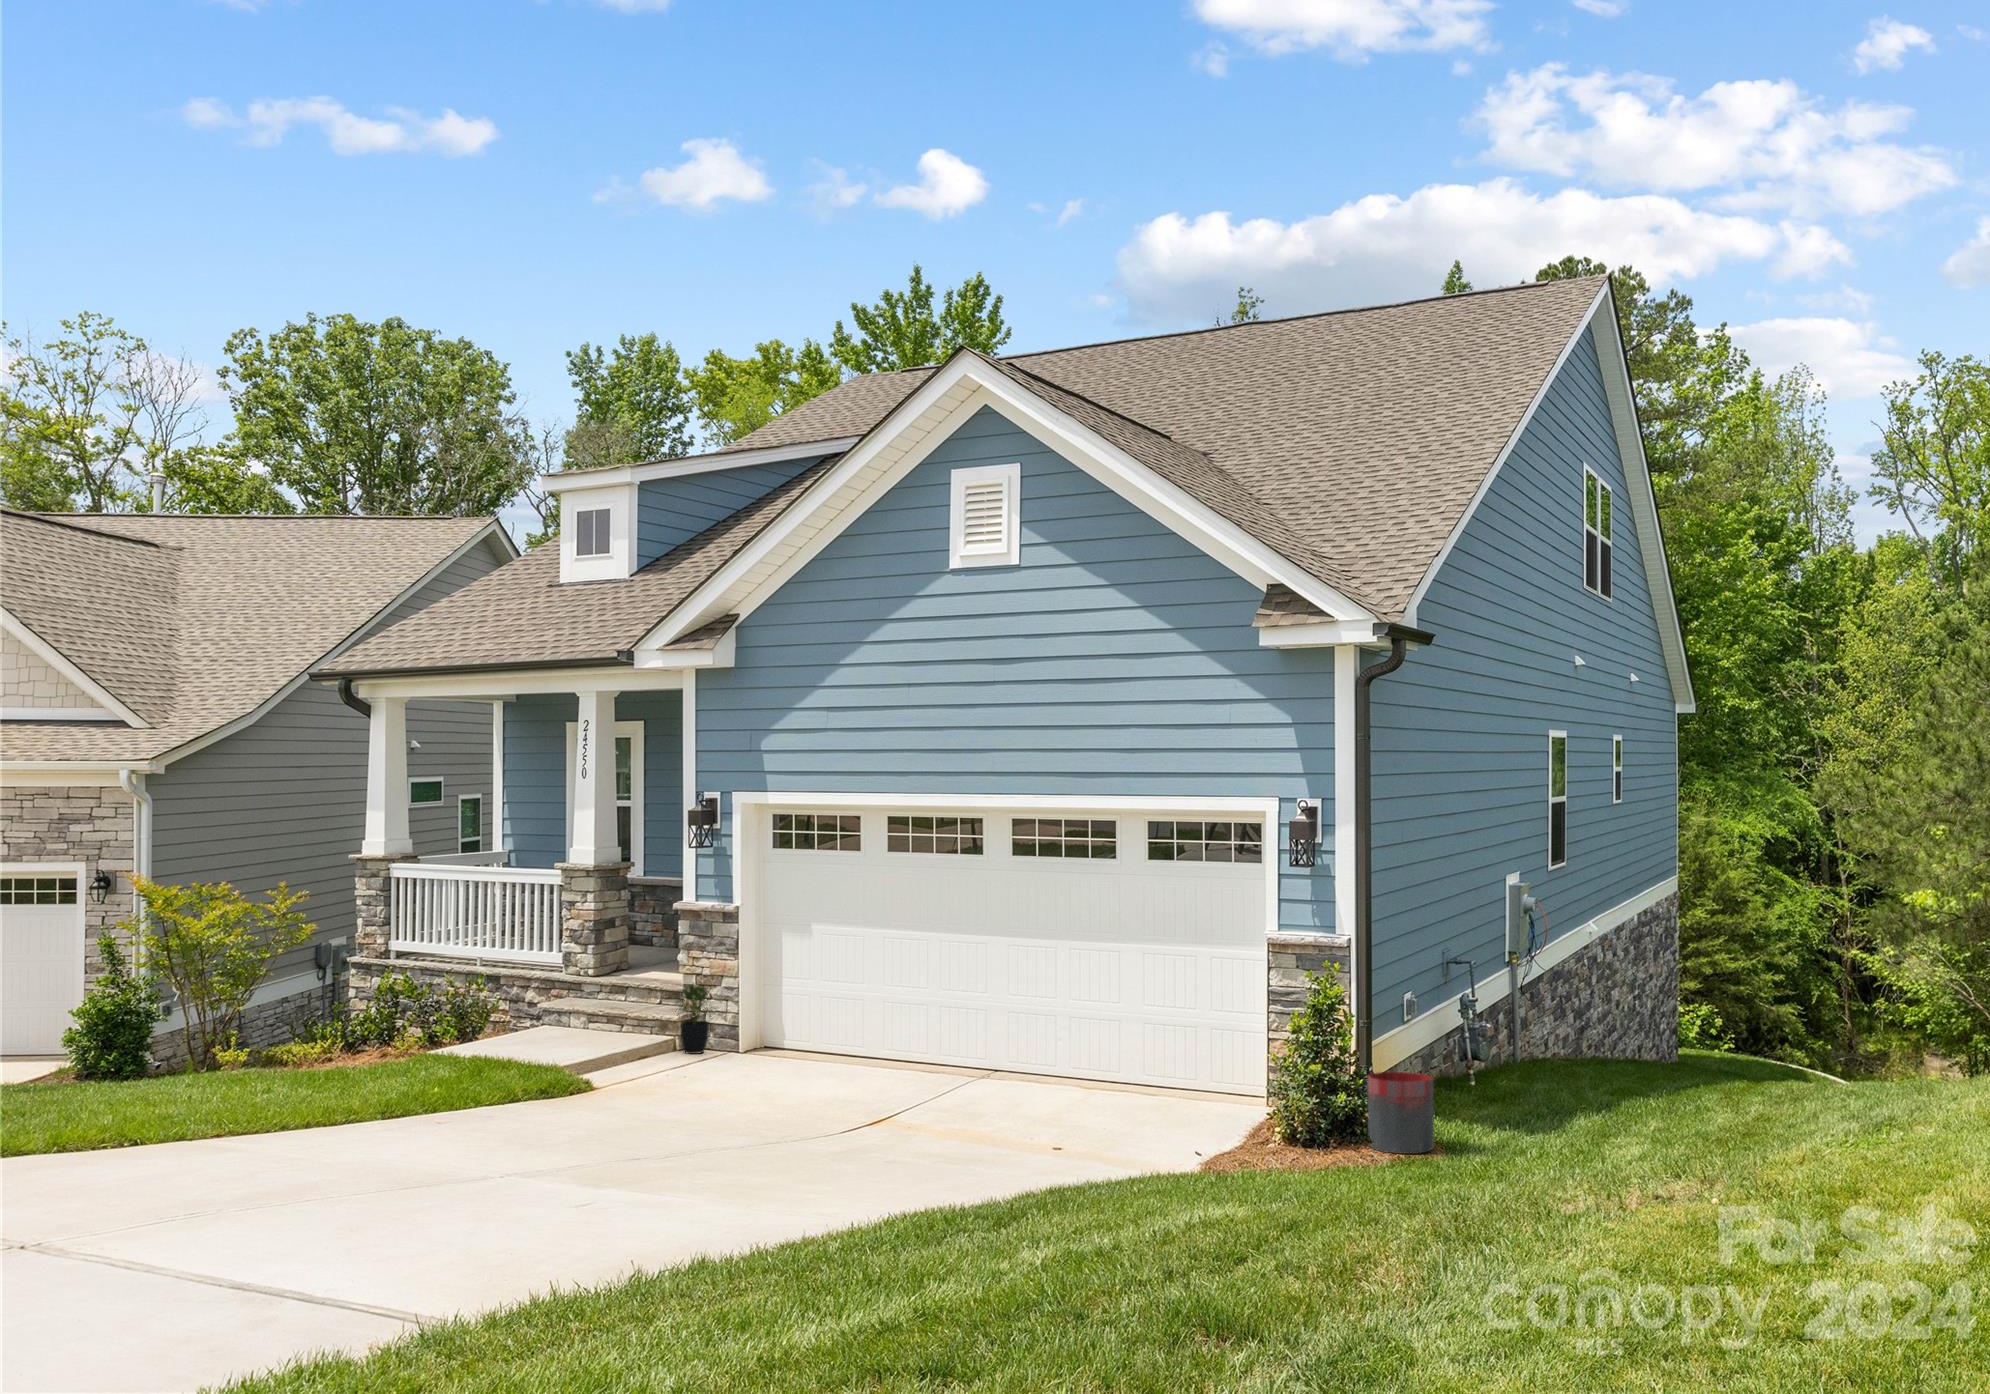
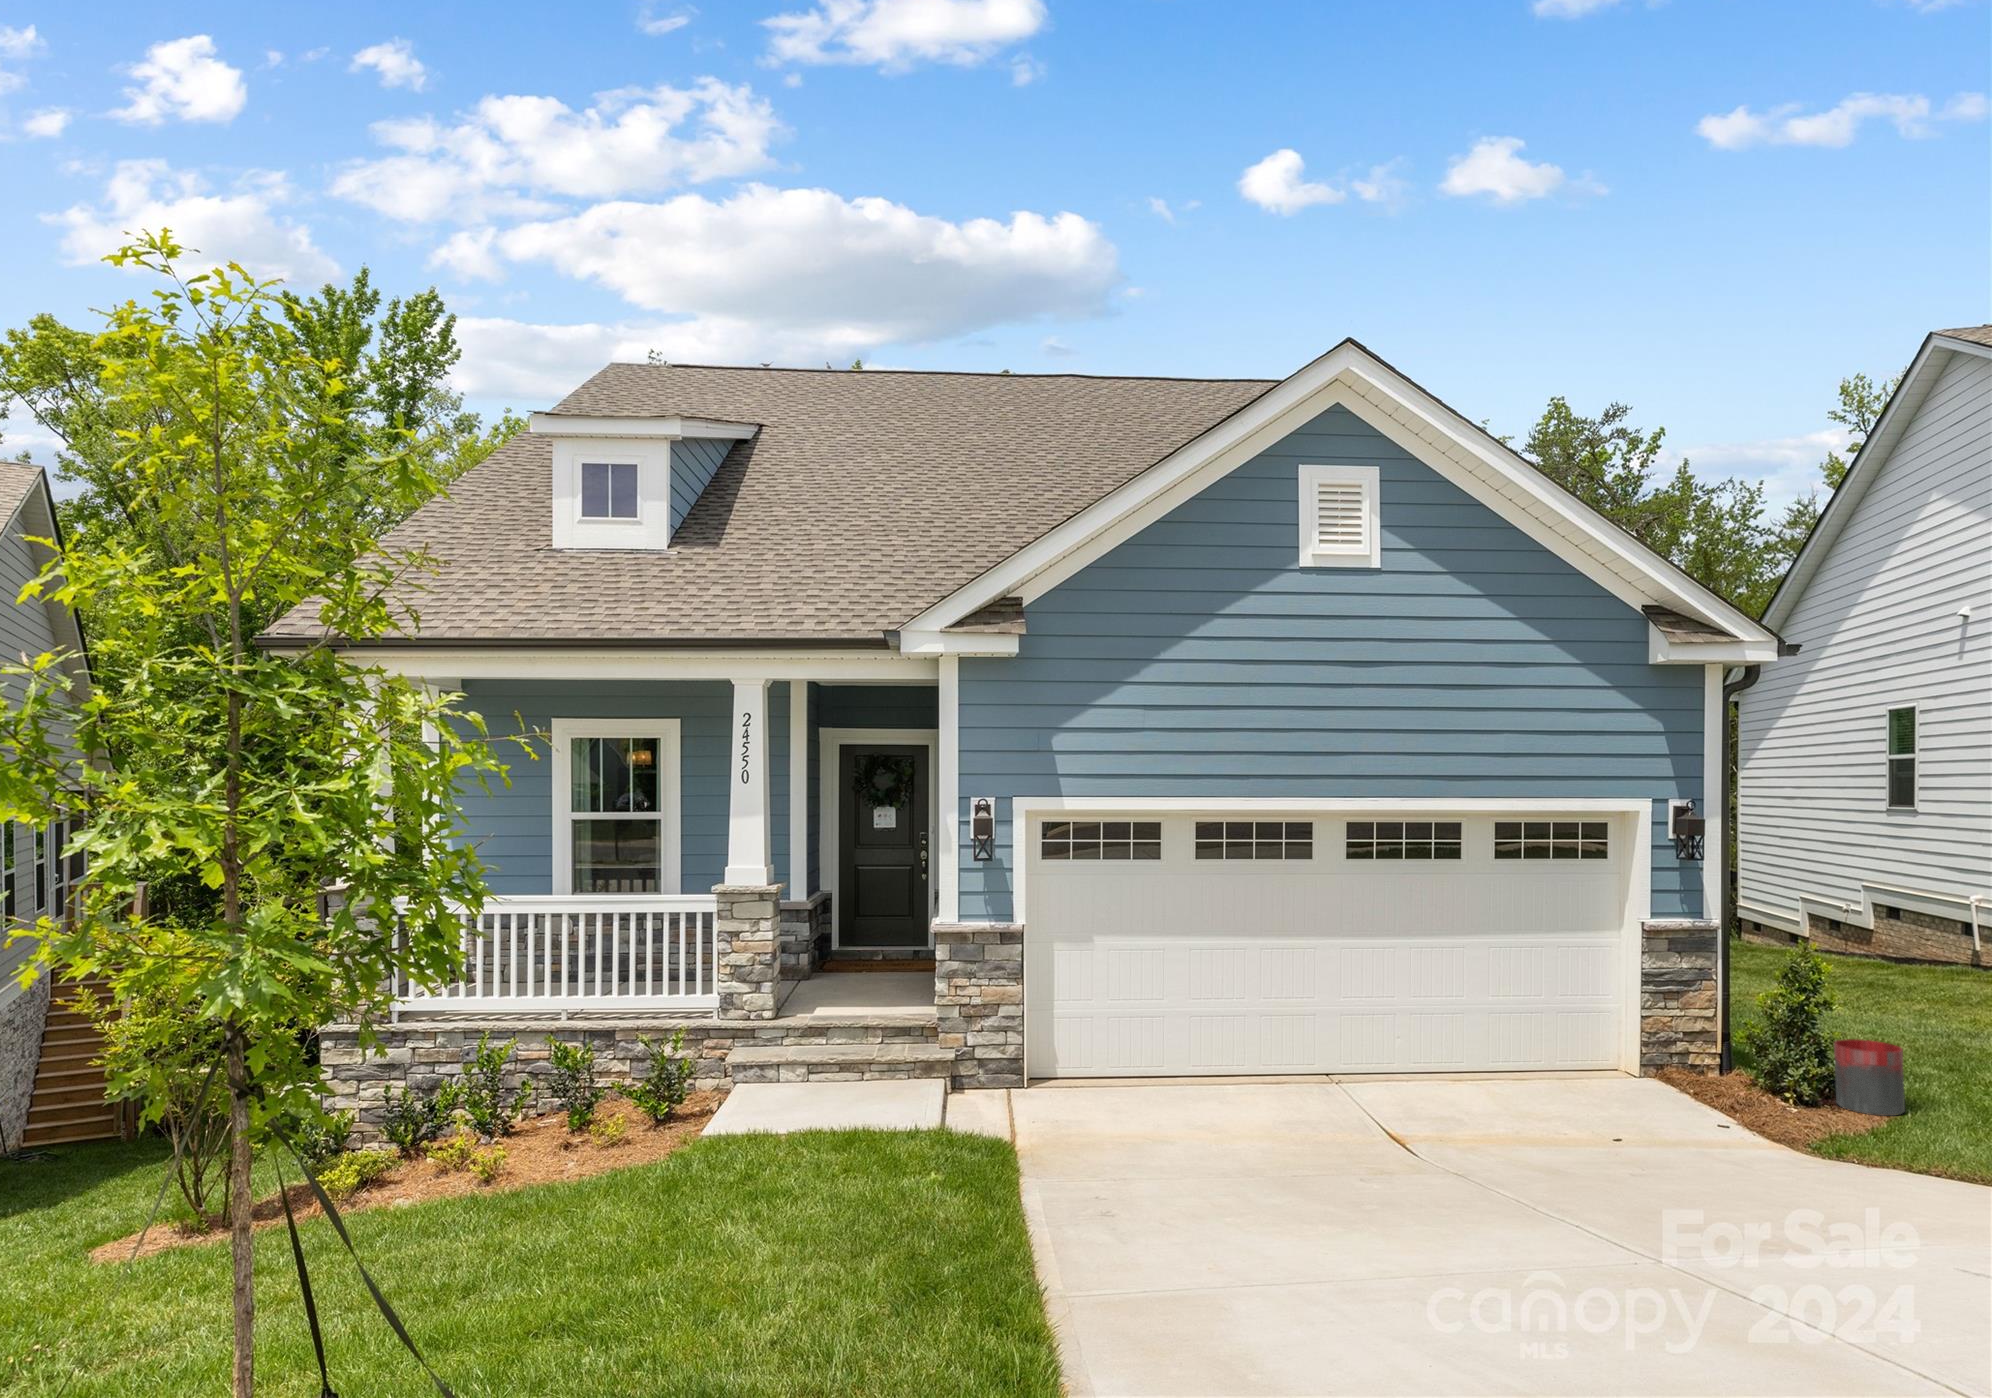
potted plant: present [675,984,713,1054] -> none [968,1017,1015,1100]

